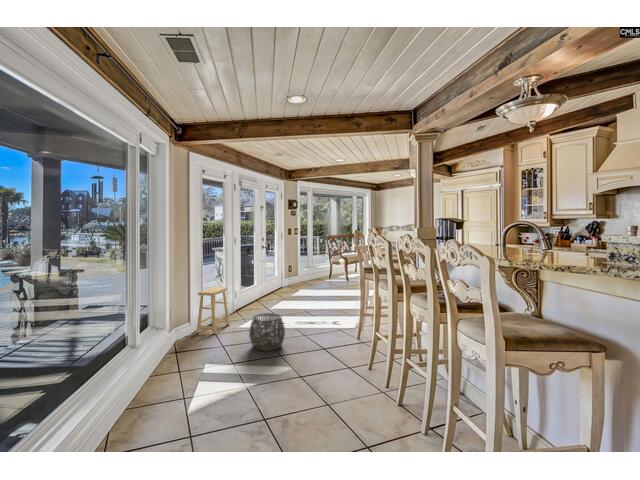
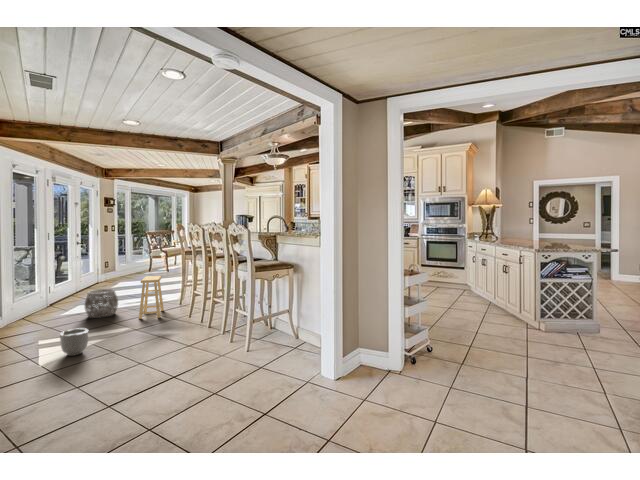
footstool: present [197,287,230,334] -> present [139,276,164,319]
planter: none [193,389,228,433] -> present [60,328,88,356]

